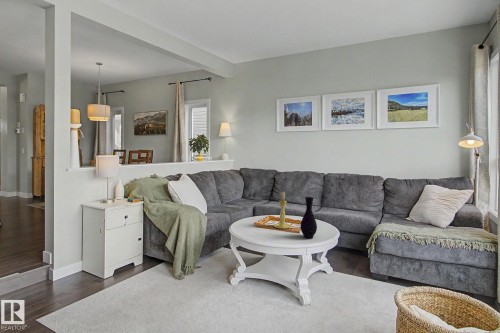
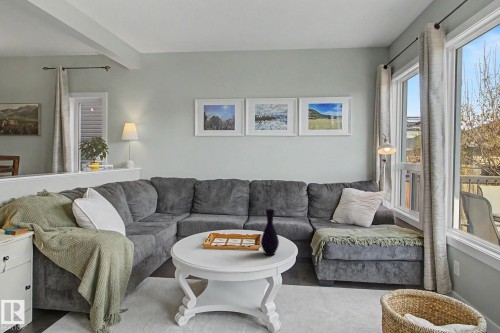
candle holder: present [274,192,291,229] -> none [223,204,243,247]

